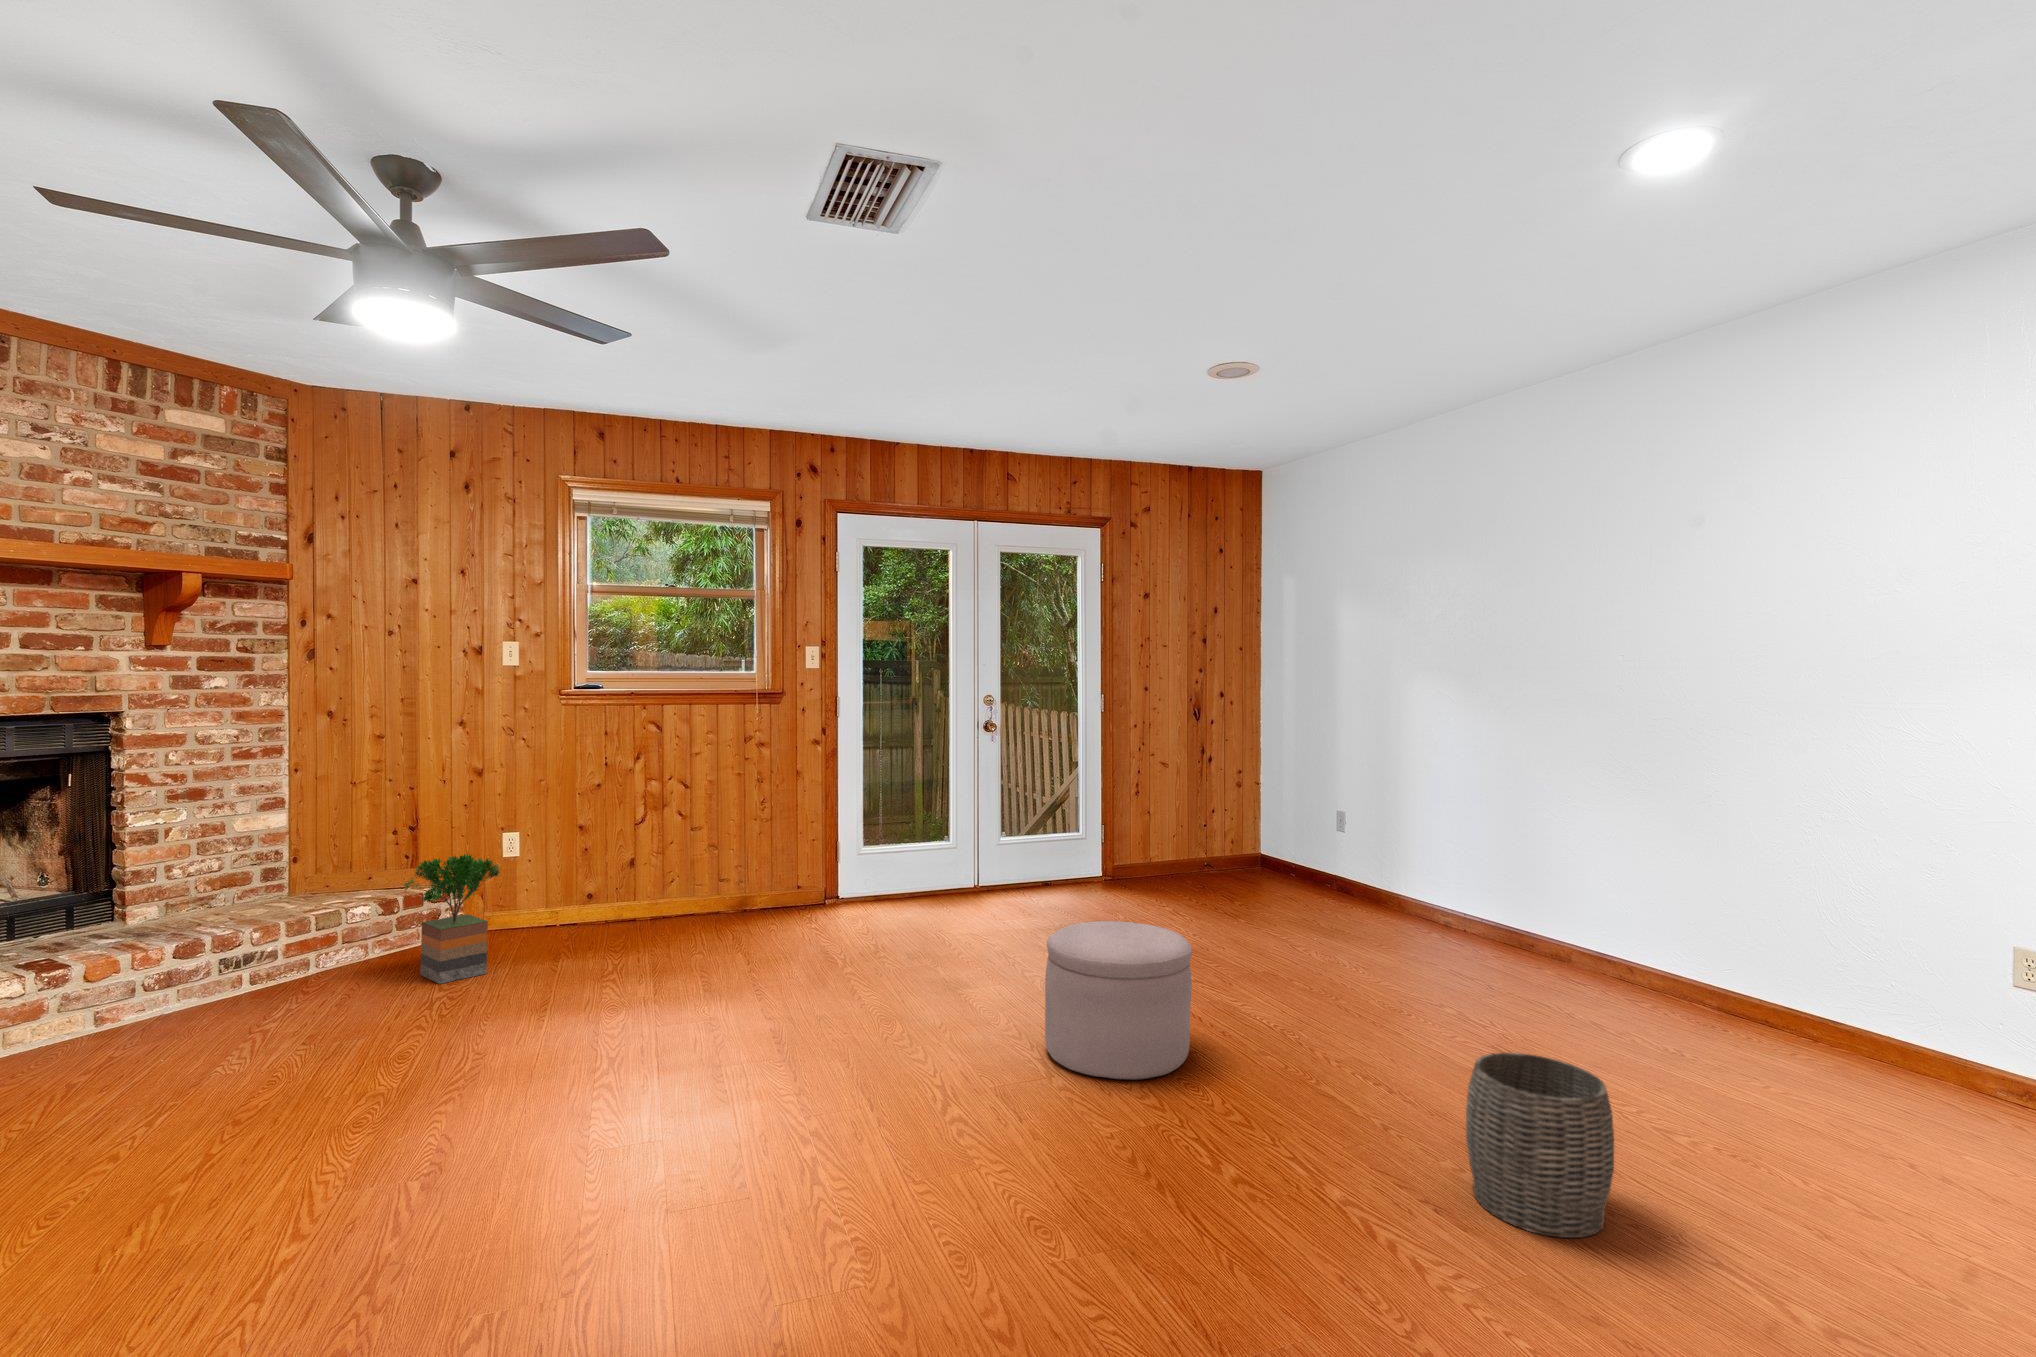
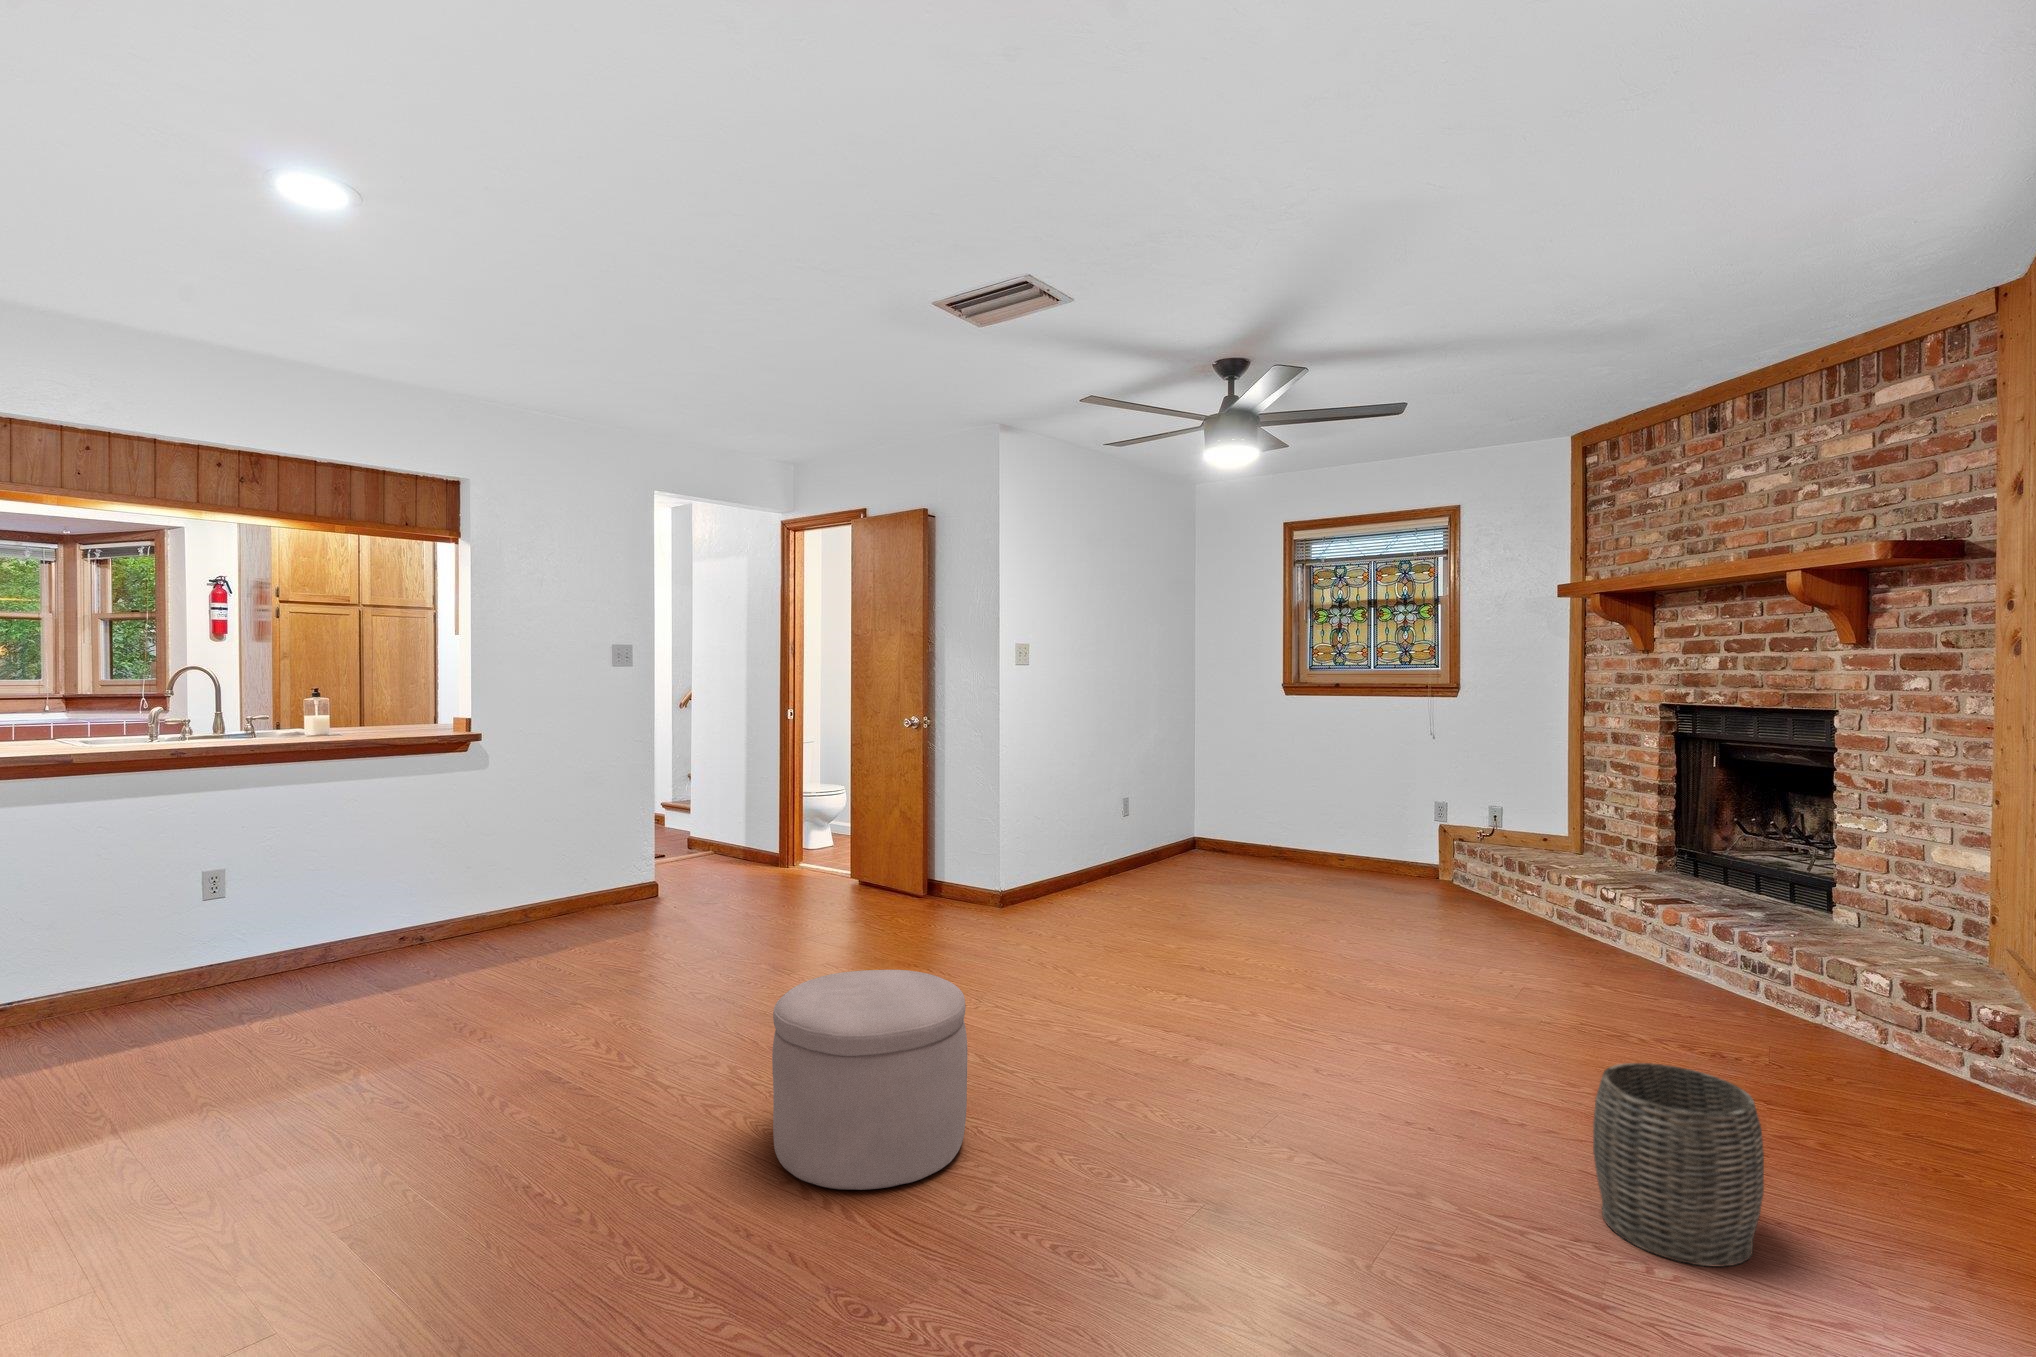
potted tree: present [404,854,500,984] -> none [1690,901,1833,1071]
woven basket: present [1466,1053,1614,1238] -> present [1593,1063,1764,1266]

